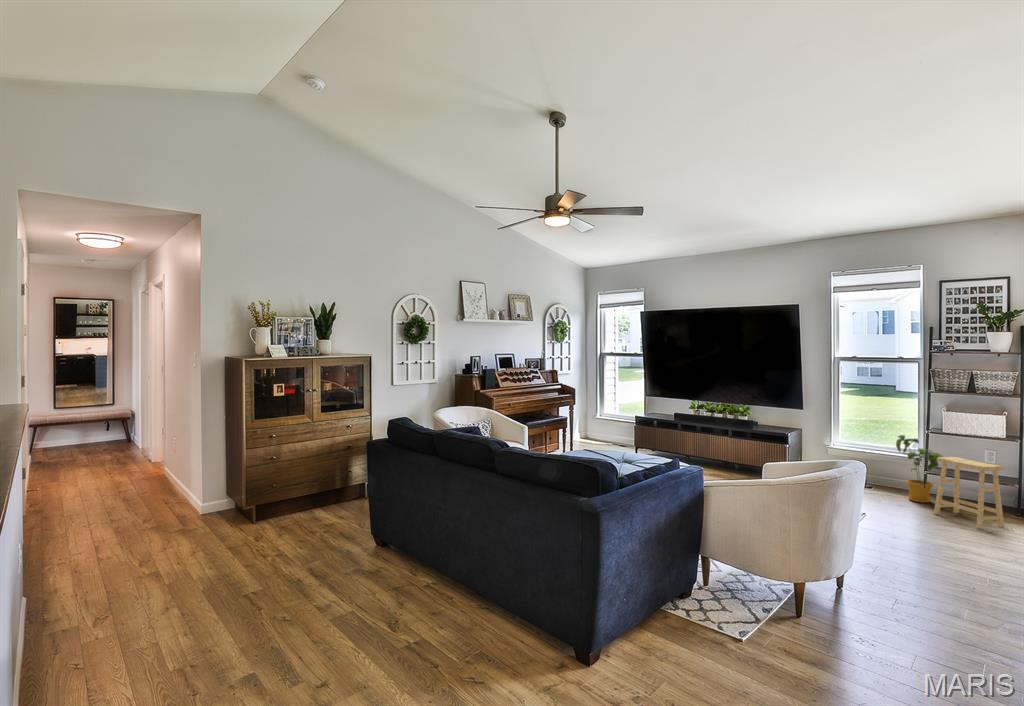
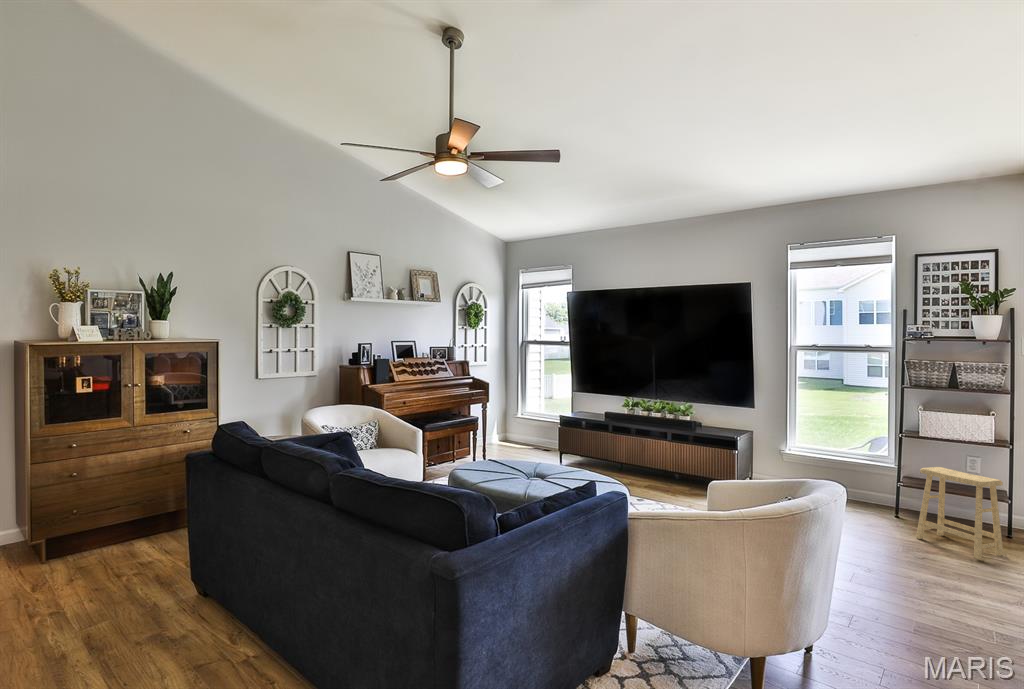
house plant: present [896,435,943,503] -> none [865,439,925,521]

